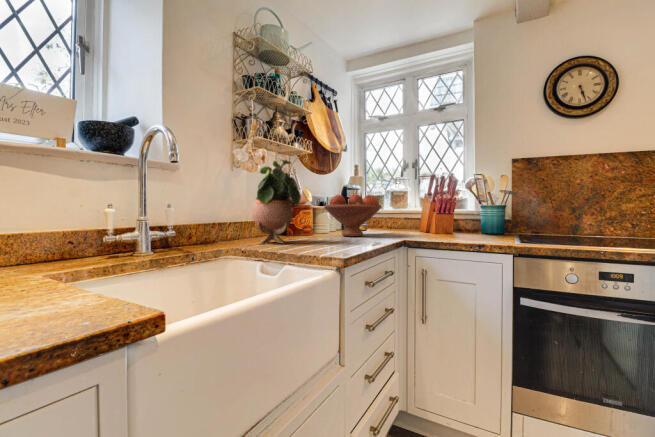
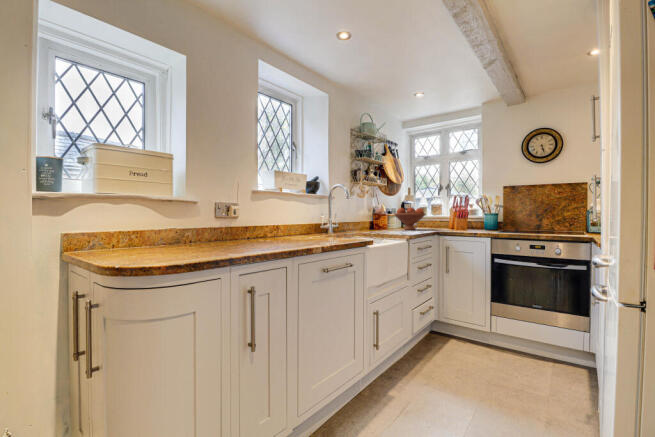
potted plant: present [253,160,301,244] -> none [363,192,386,232]

